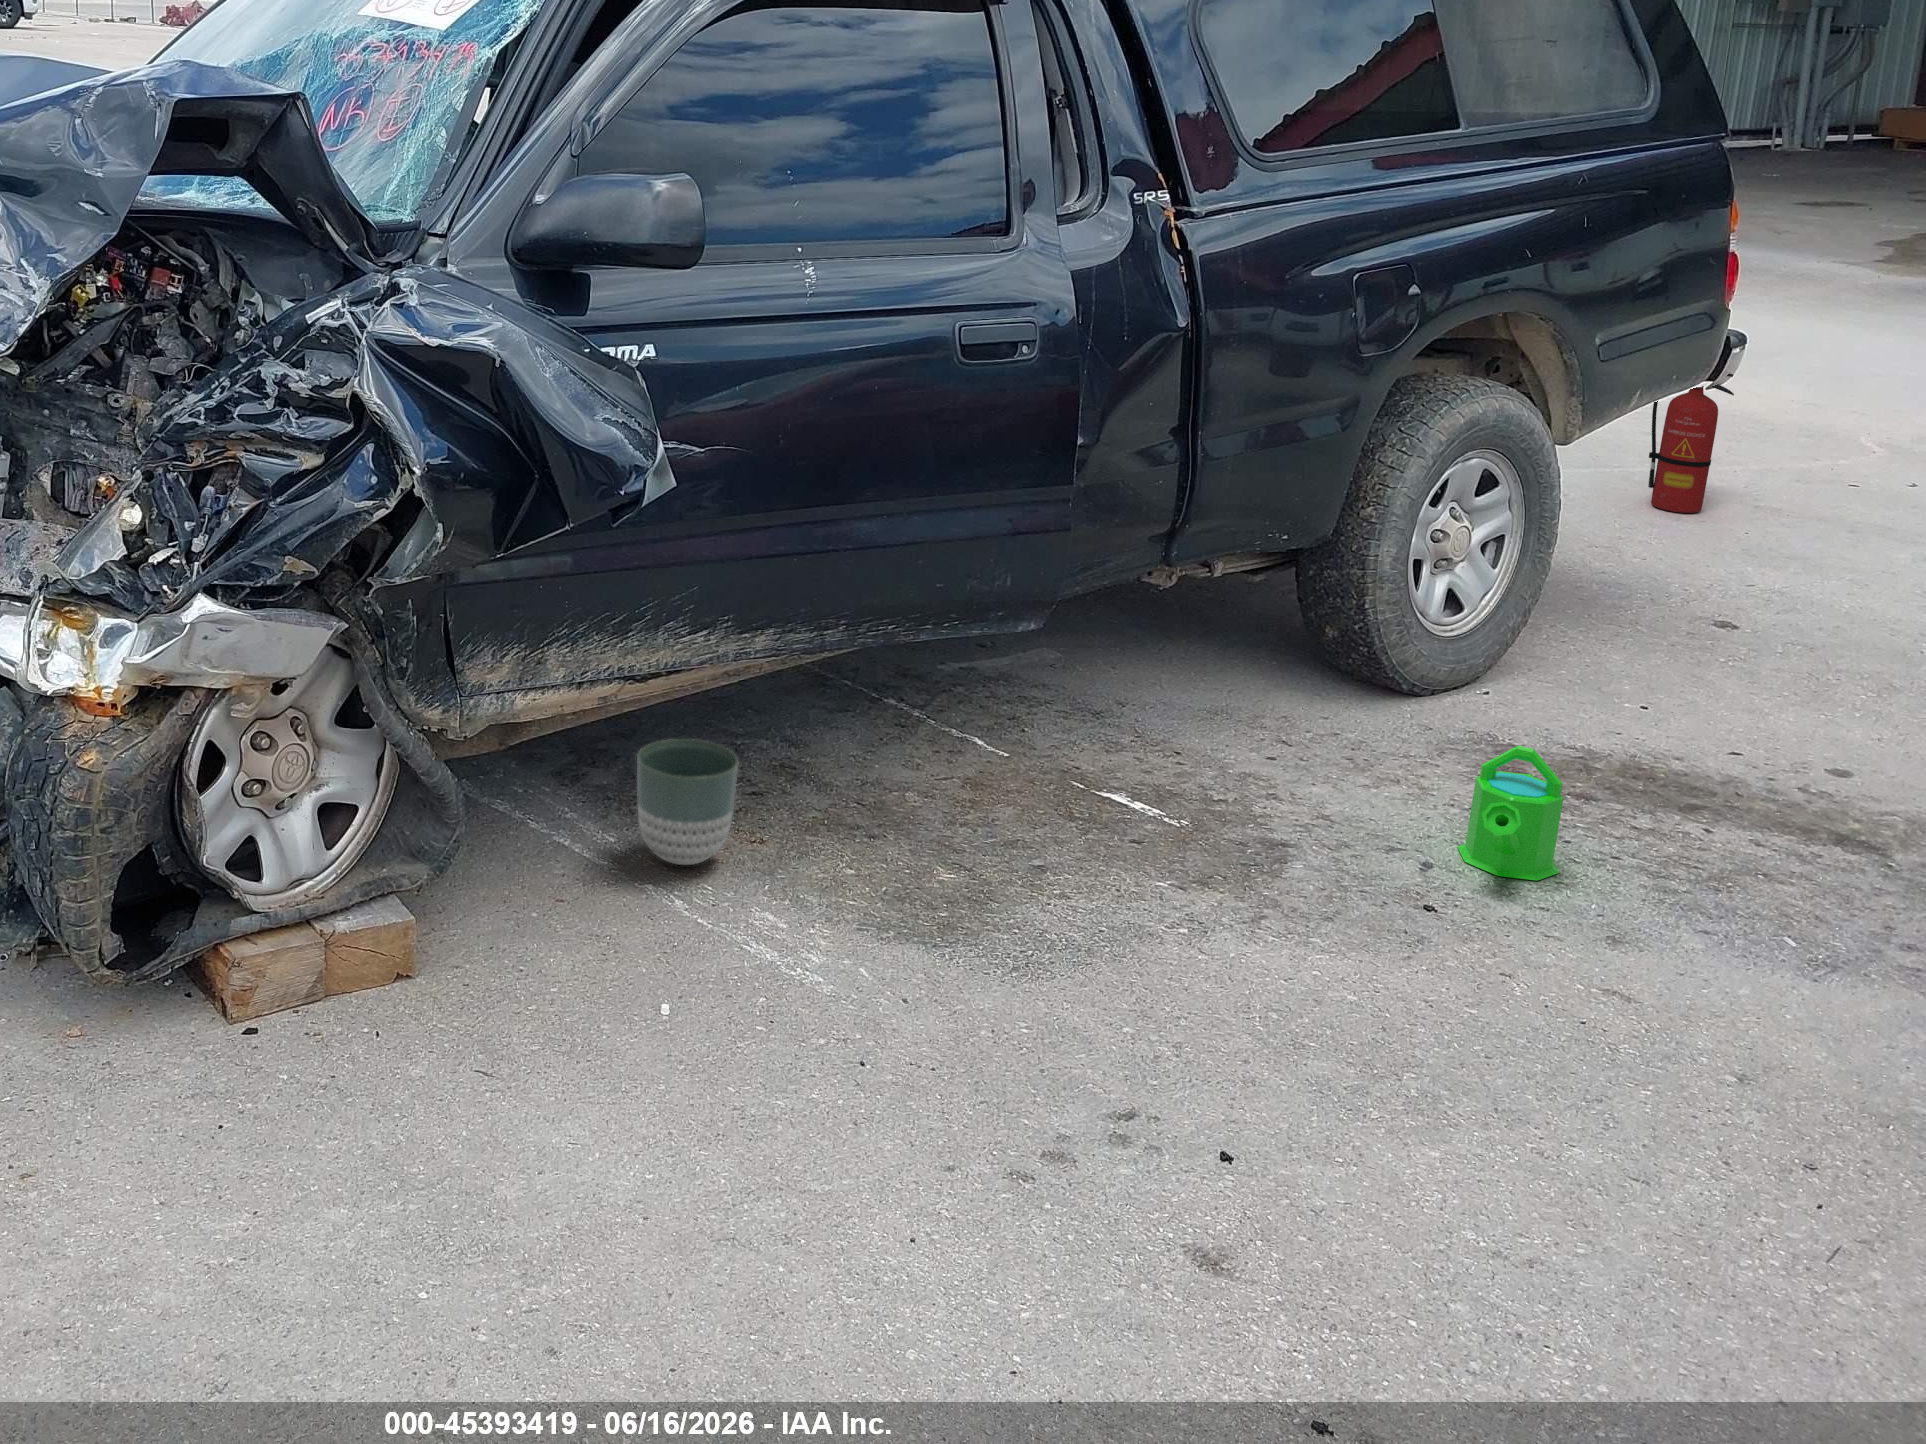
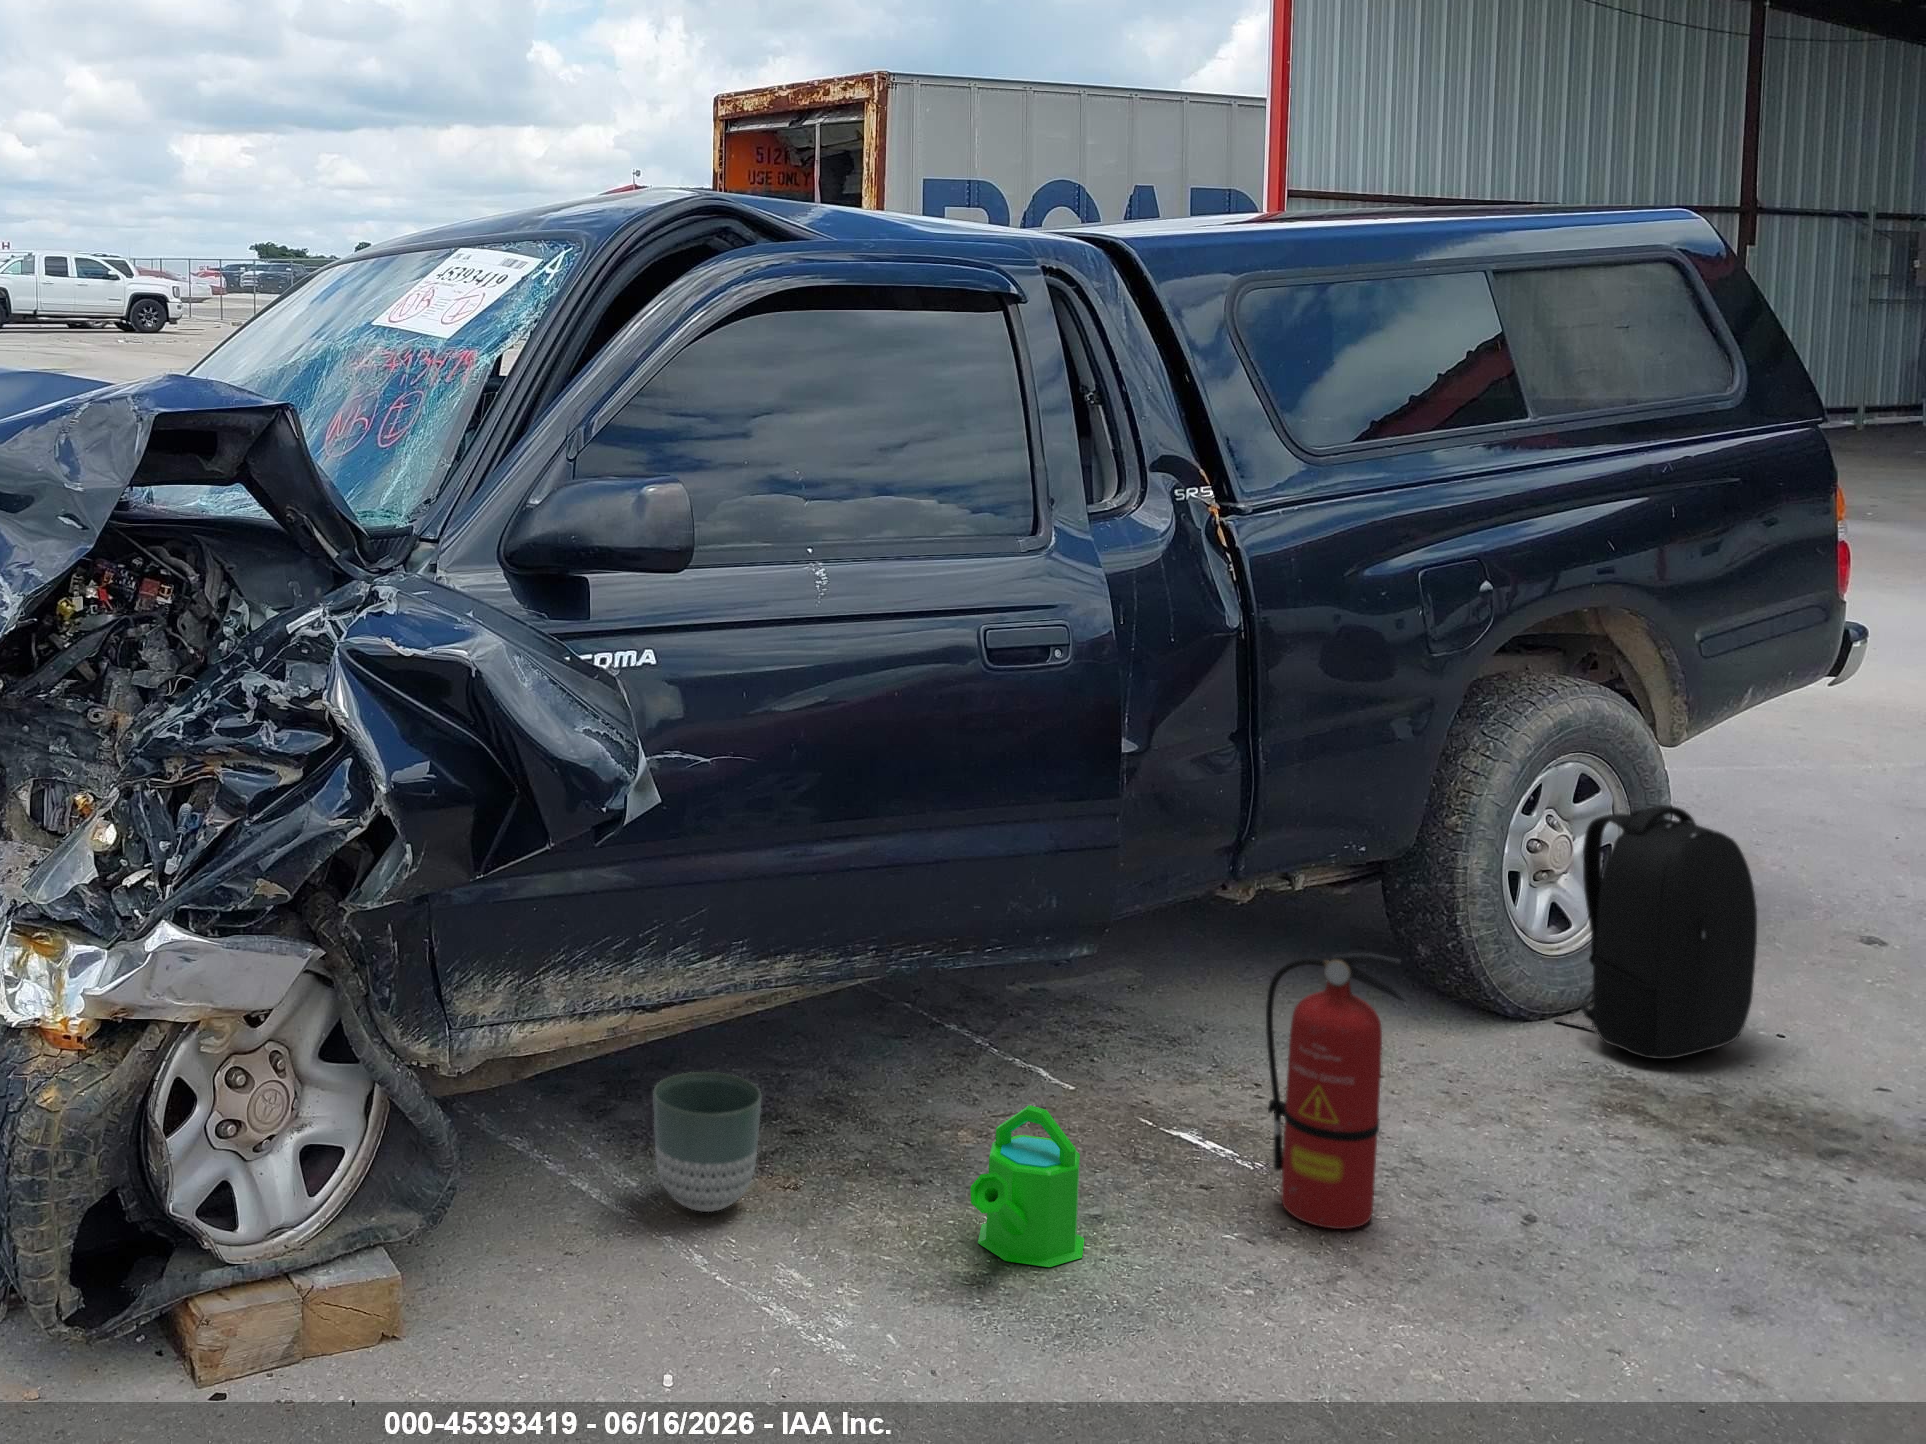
fire extinguisher: present [1648,373,1734,513] -> present [1266,953,1406,1229]
backpack: none [1439,497,1633,726] -> present [1555,805,1757,1059]
watering can: present [1458,746,1563,881] -> present [970,1105,1084,1267]

